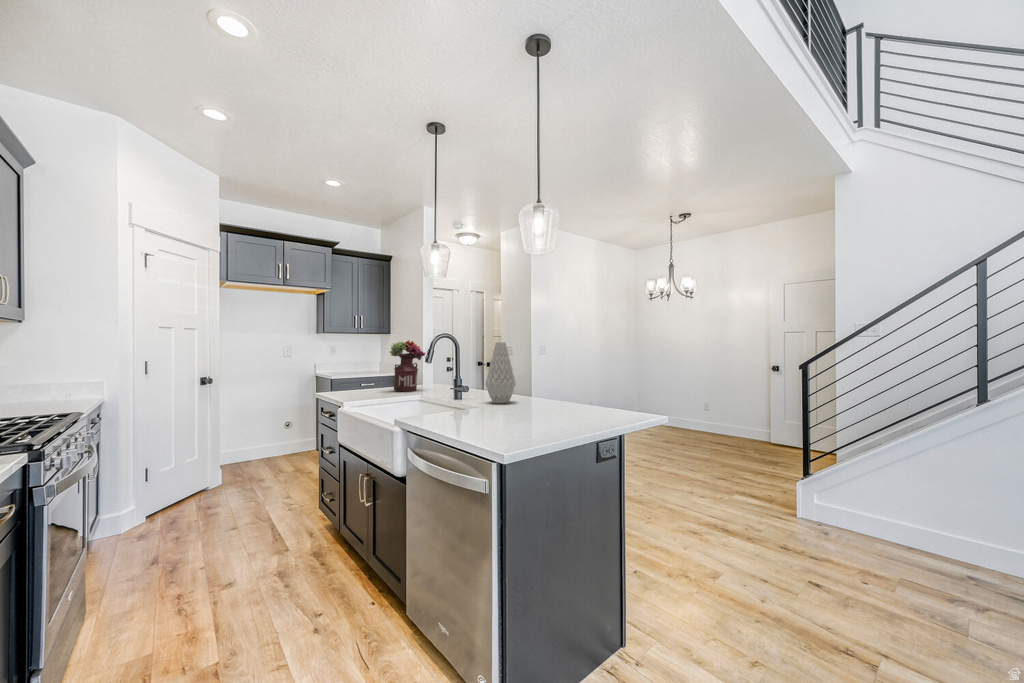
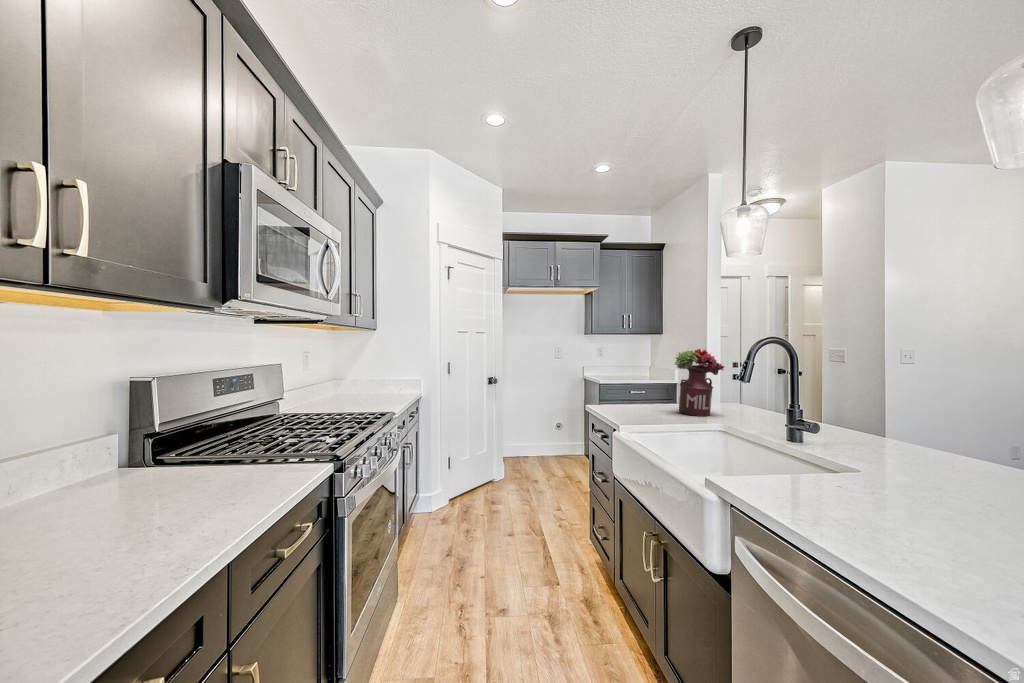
vase: present [486,342,516,403] -> none [862,359,938,471]

